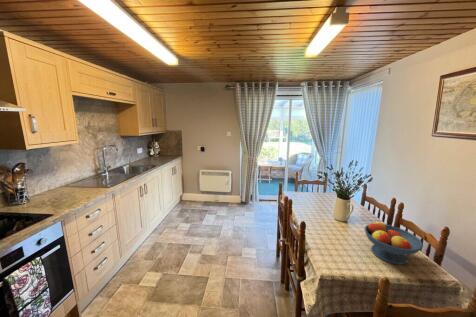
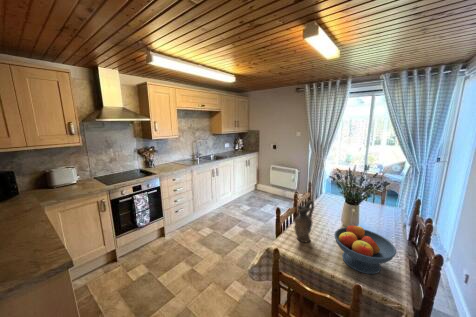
ceramic pitcher: none [326,207,346,253] -> present [294,200,314,242]

